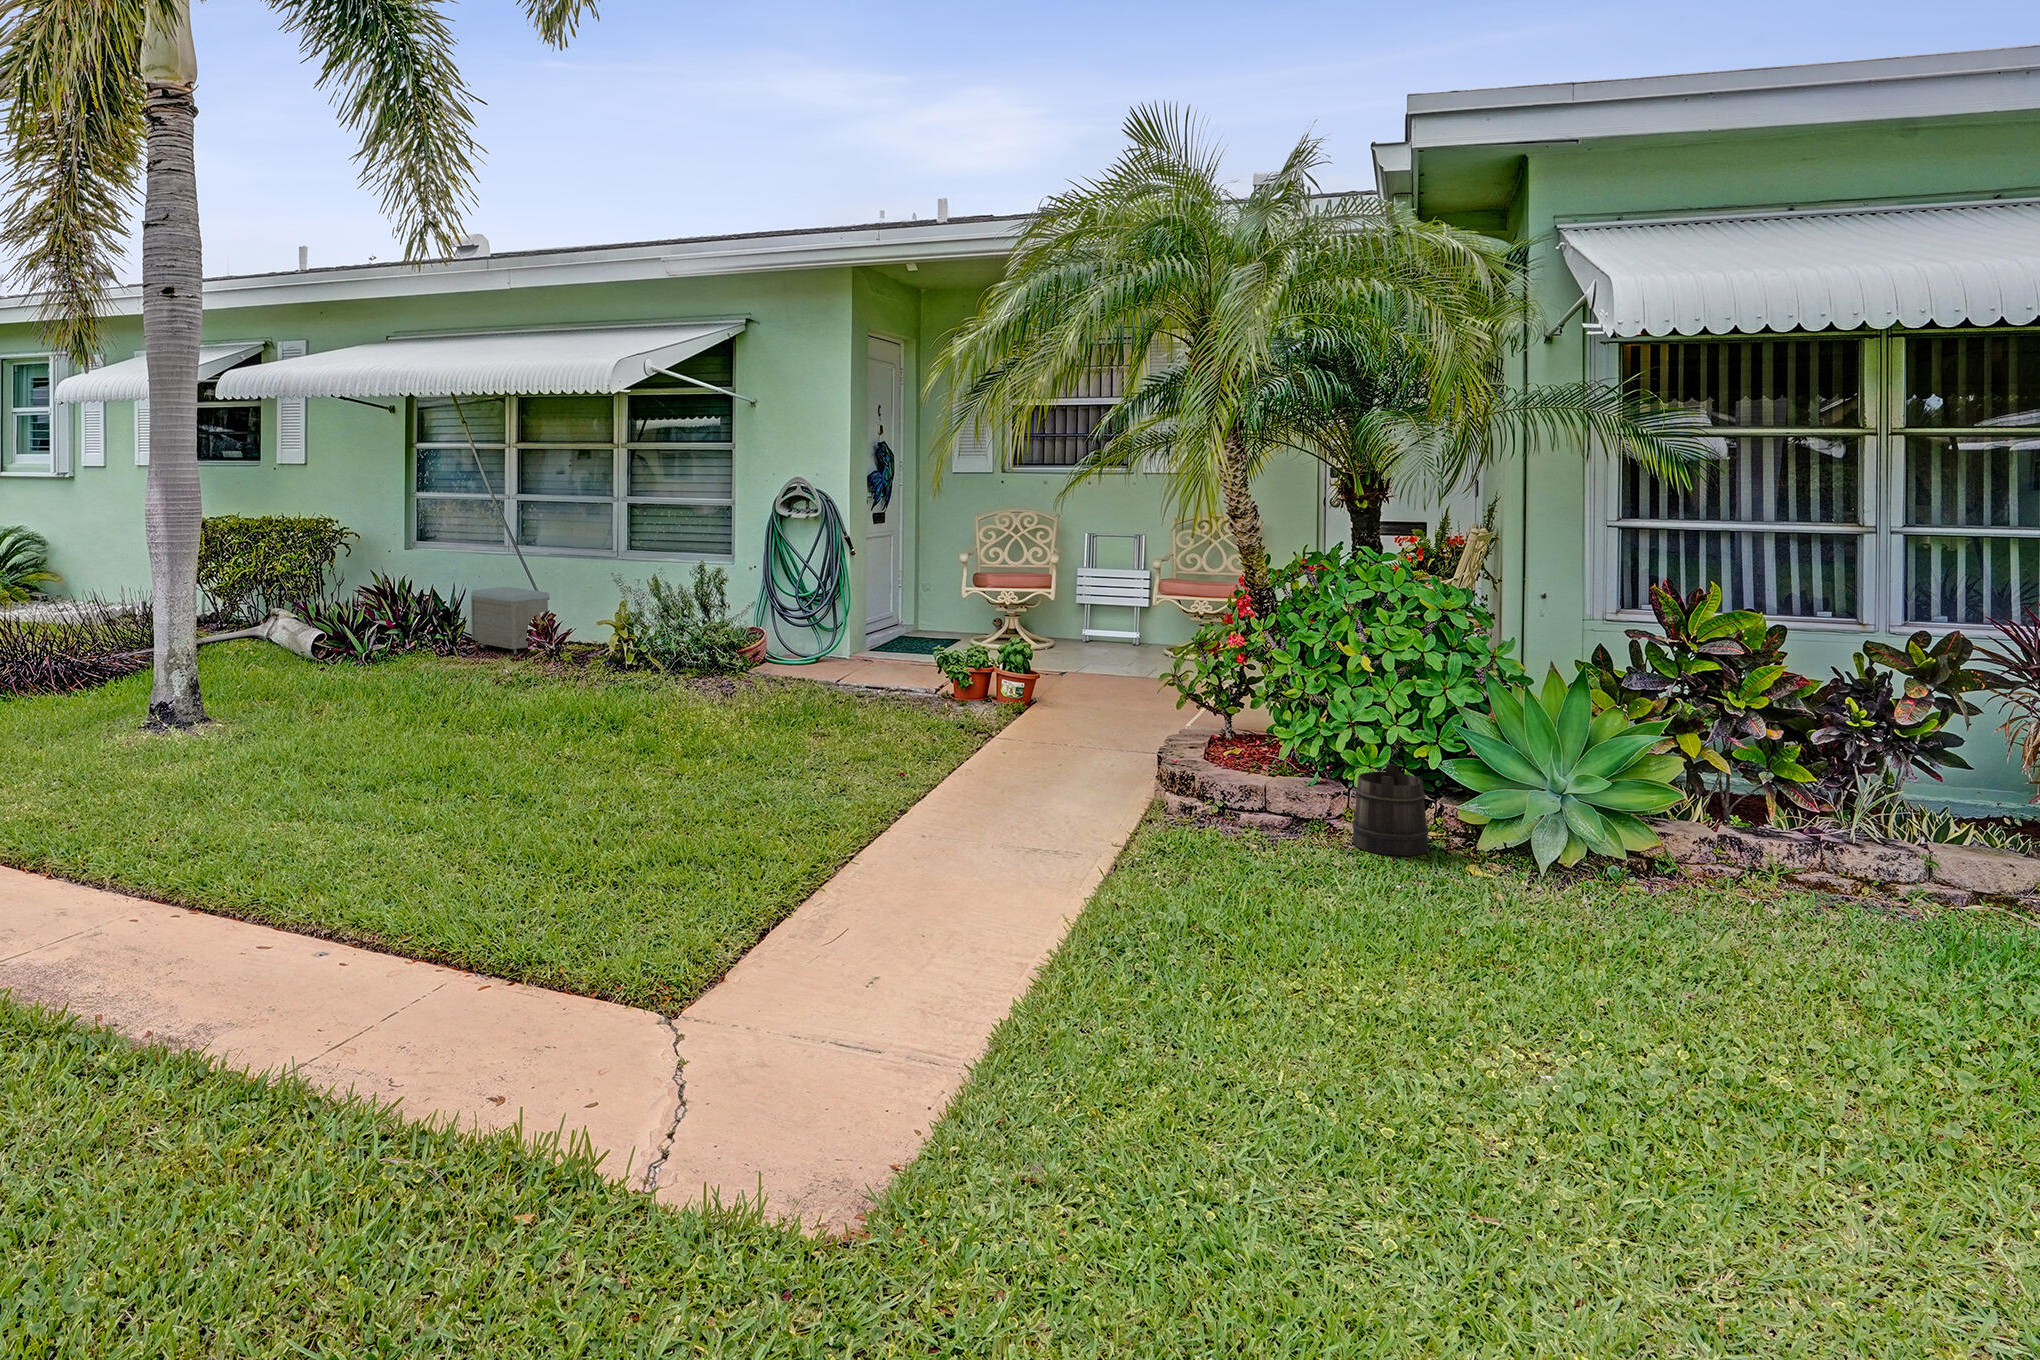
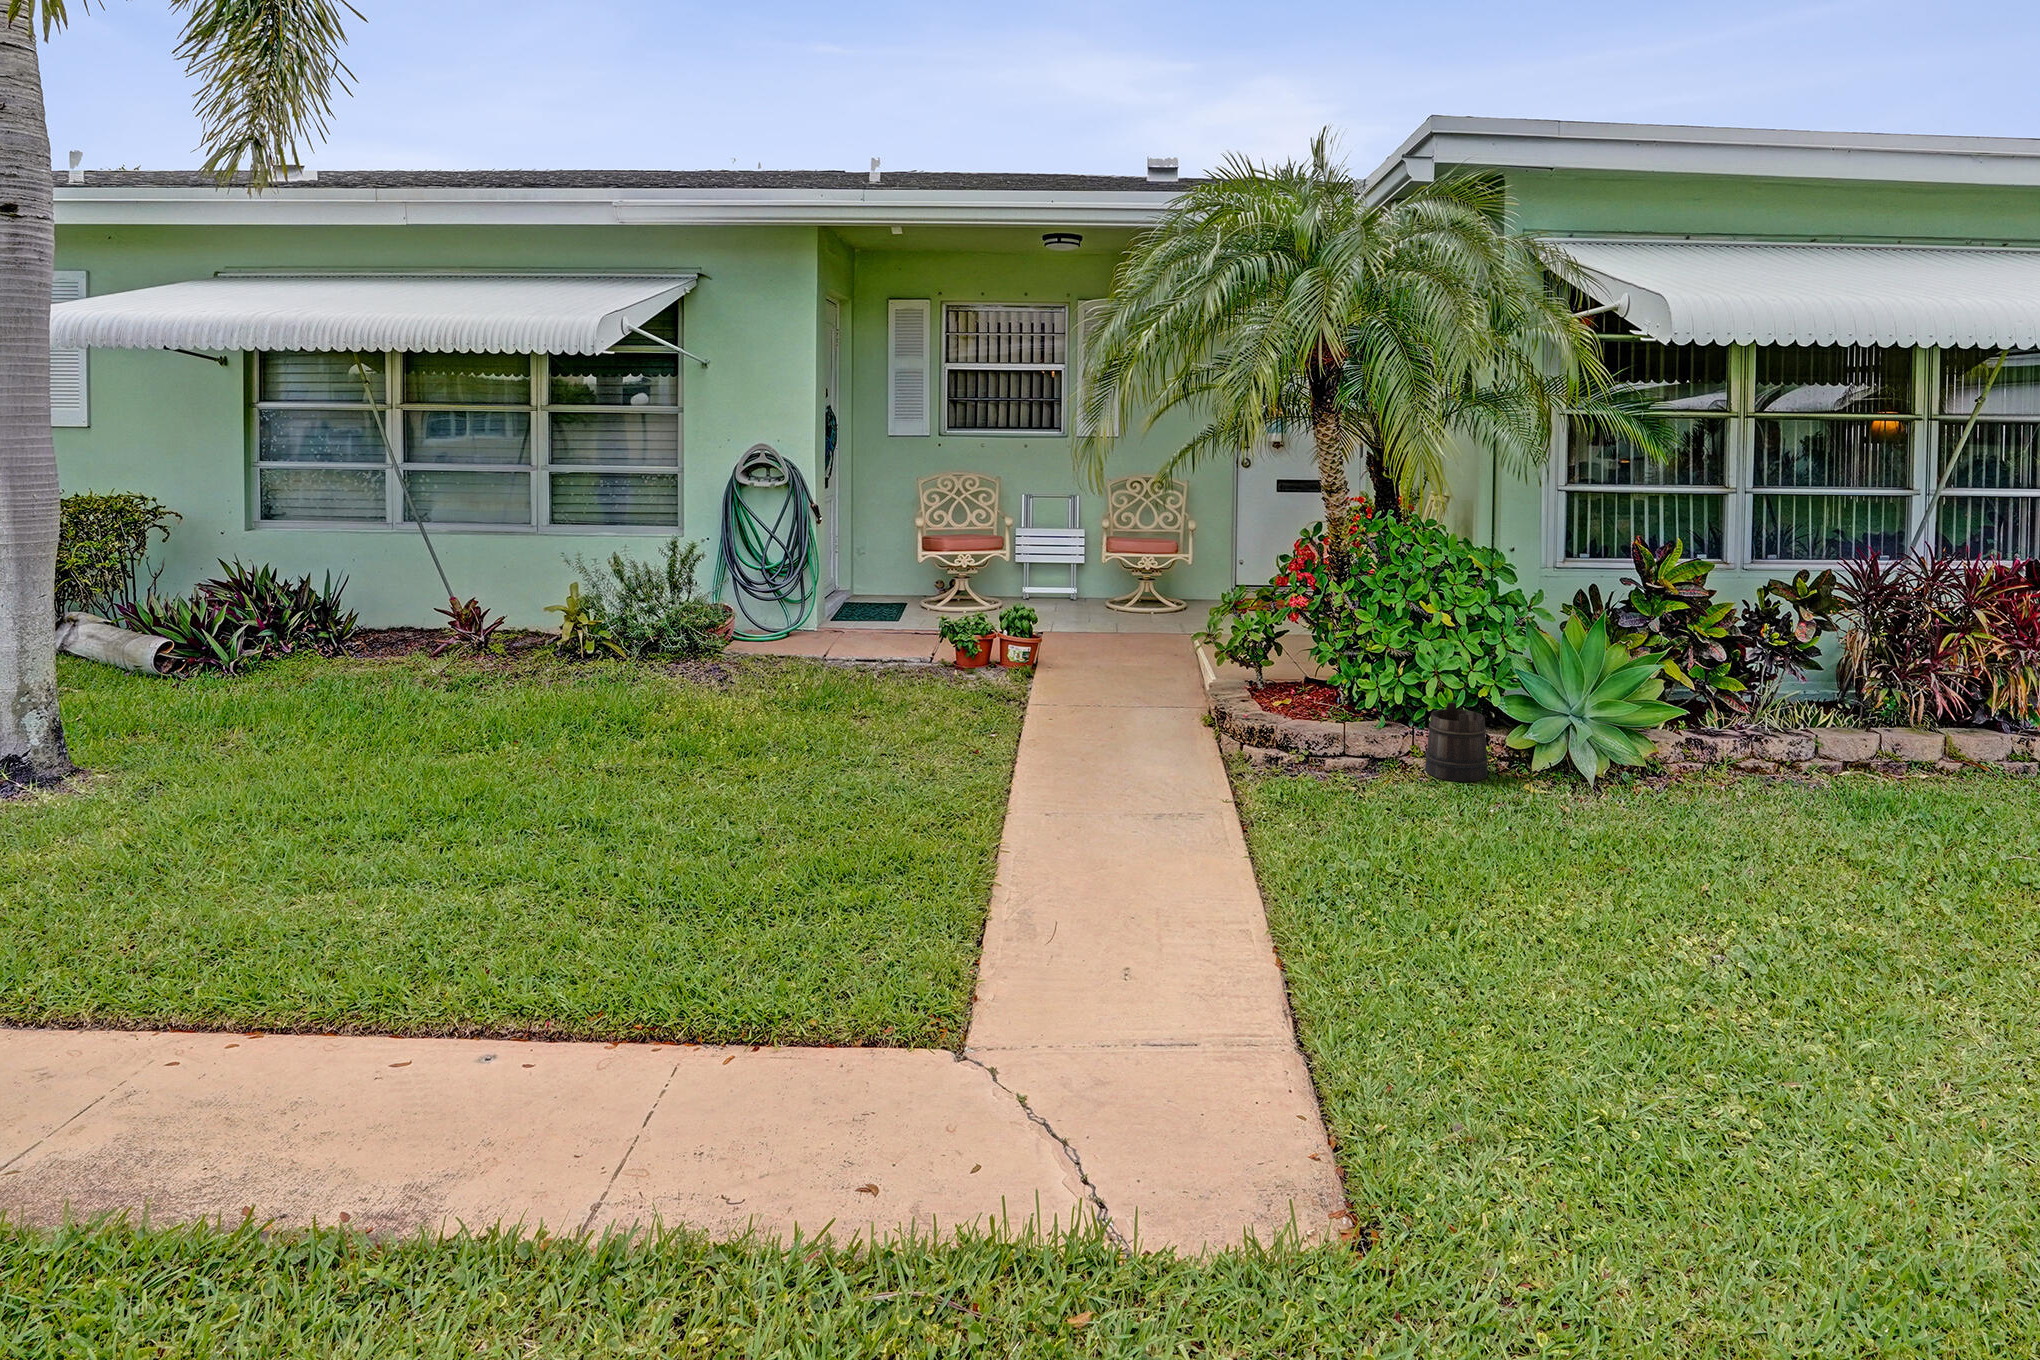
storage bench: present [471,587,549,654] -> none [352,569,458,646]

